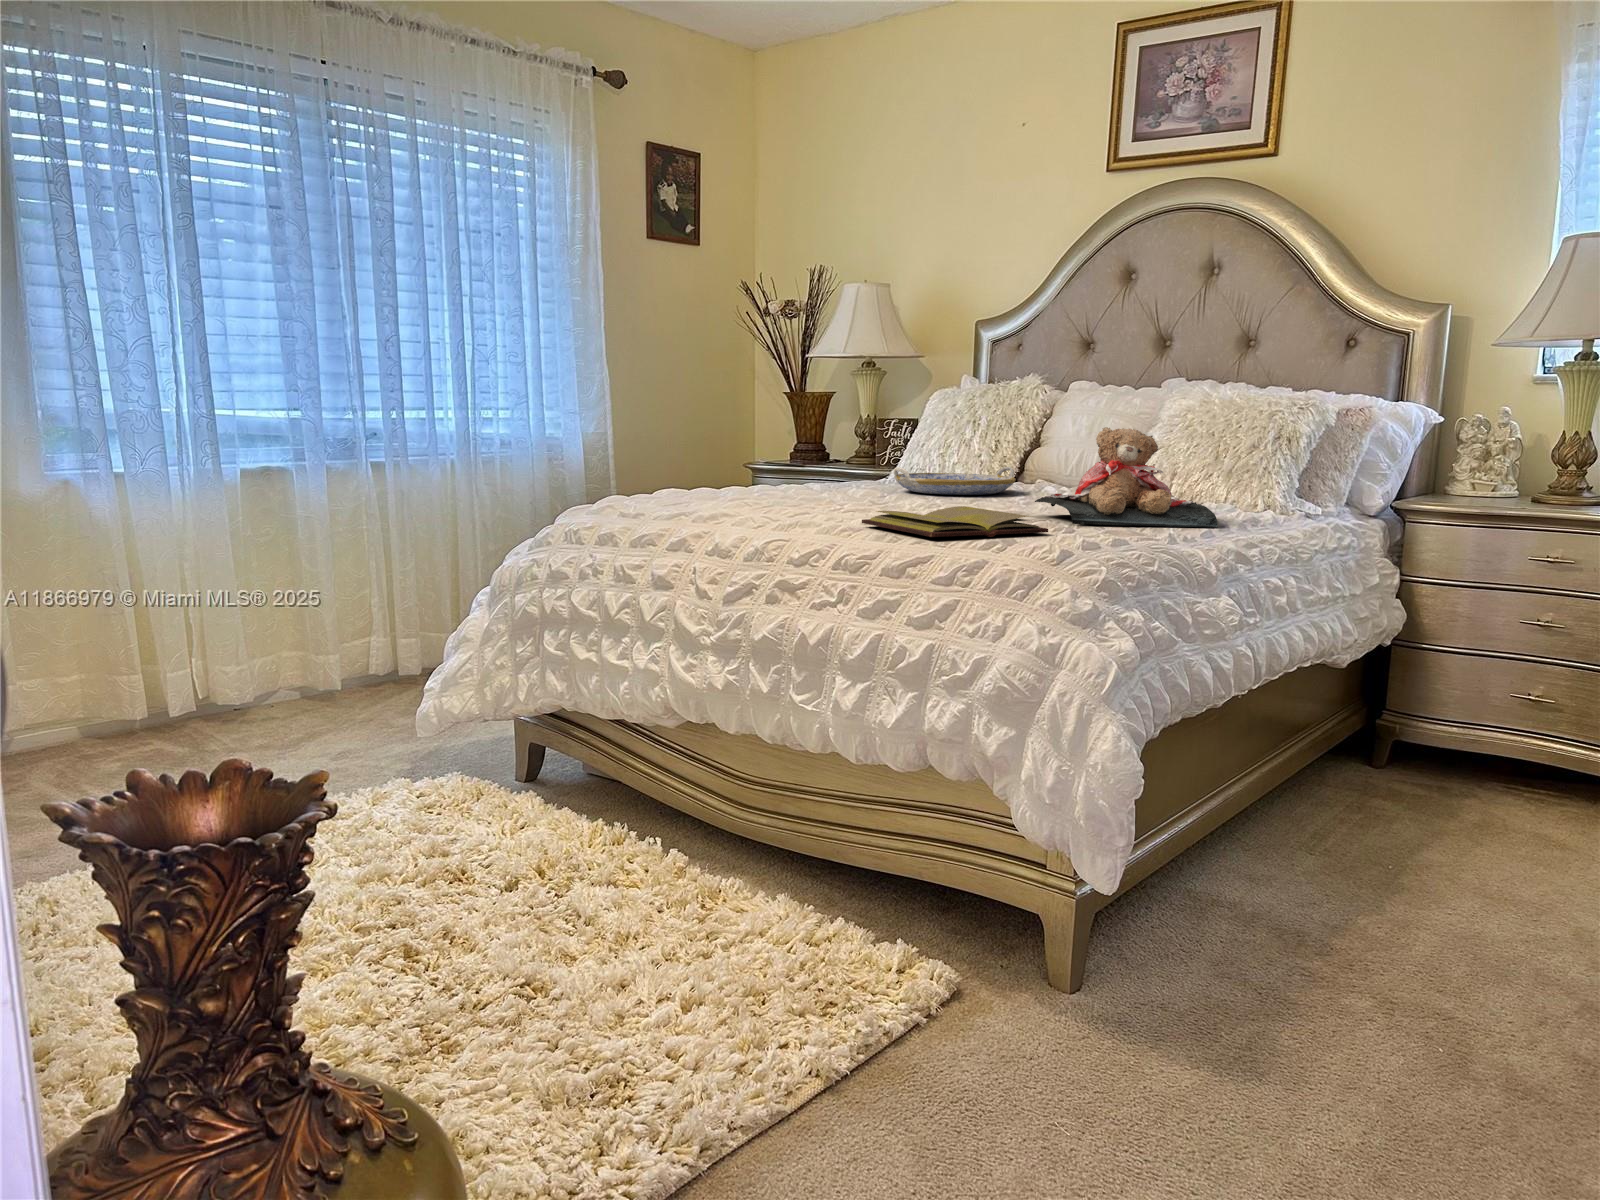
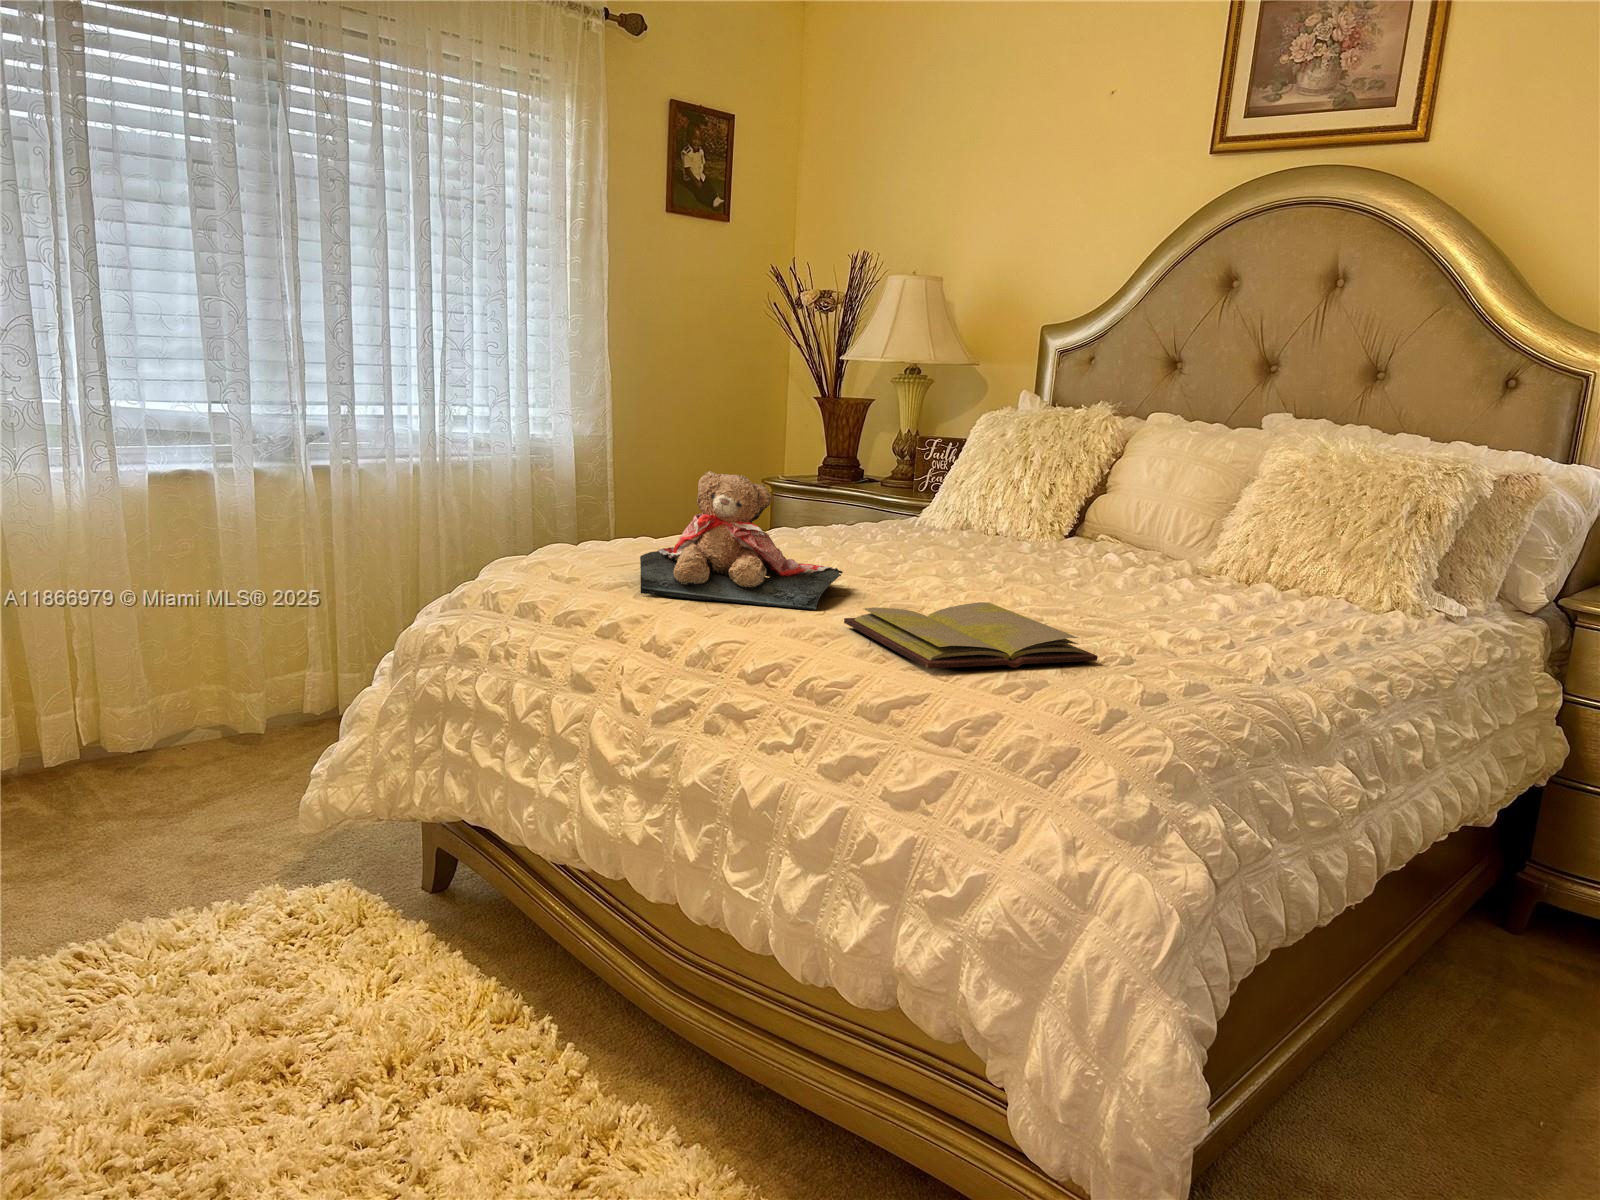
teddy bear: present [1035,427,1218,528] -> present [640,471,843,610]
serving tray: present [894,467,1015,495] -> none [917,514,1069,555]

